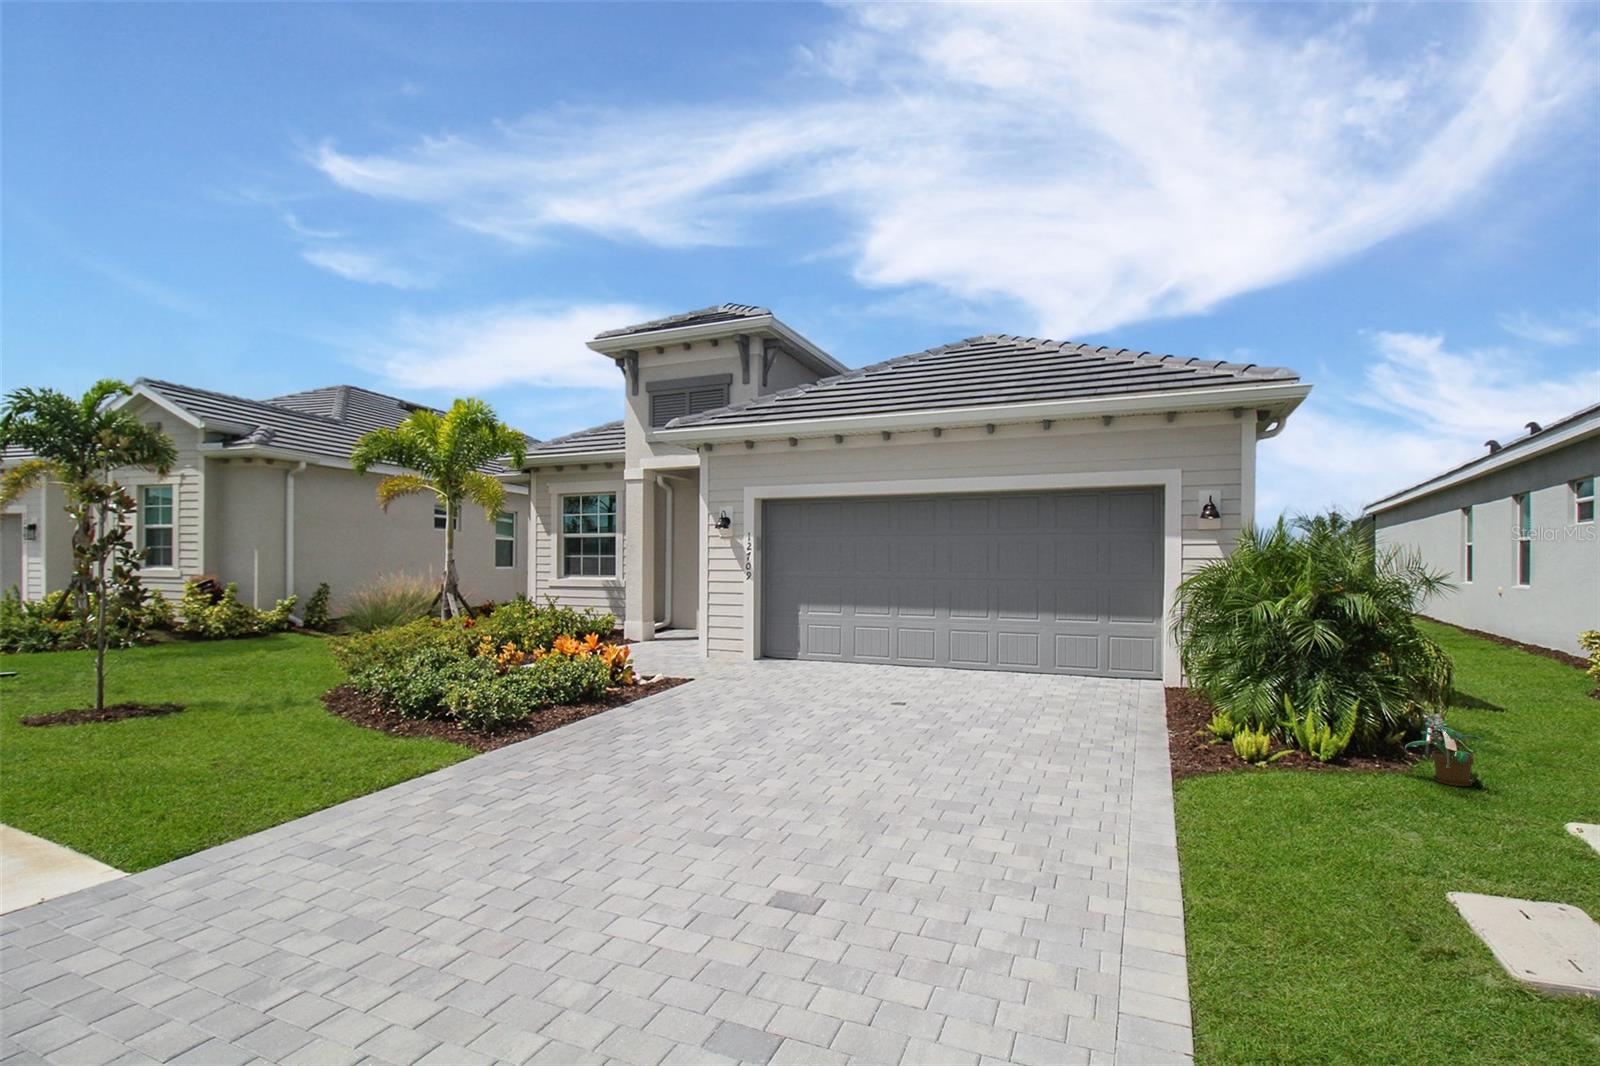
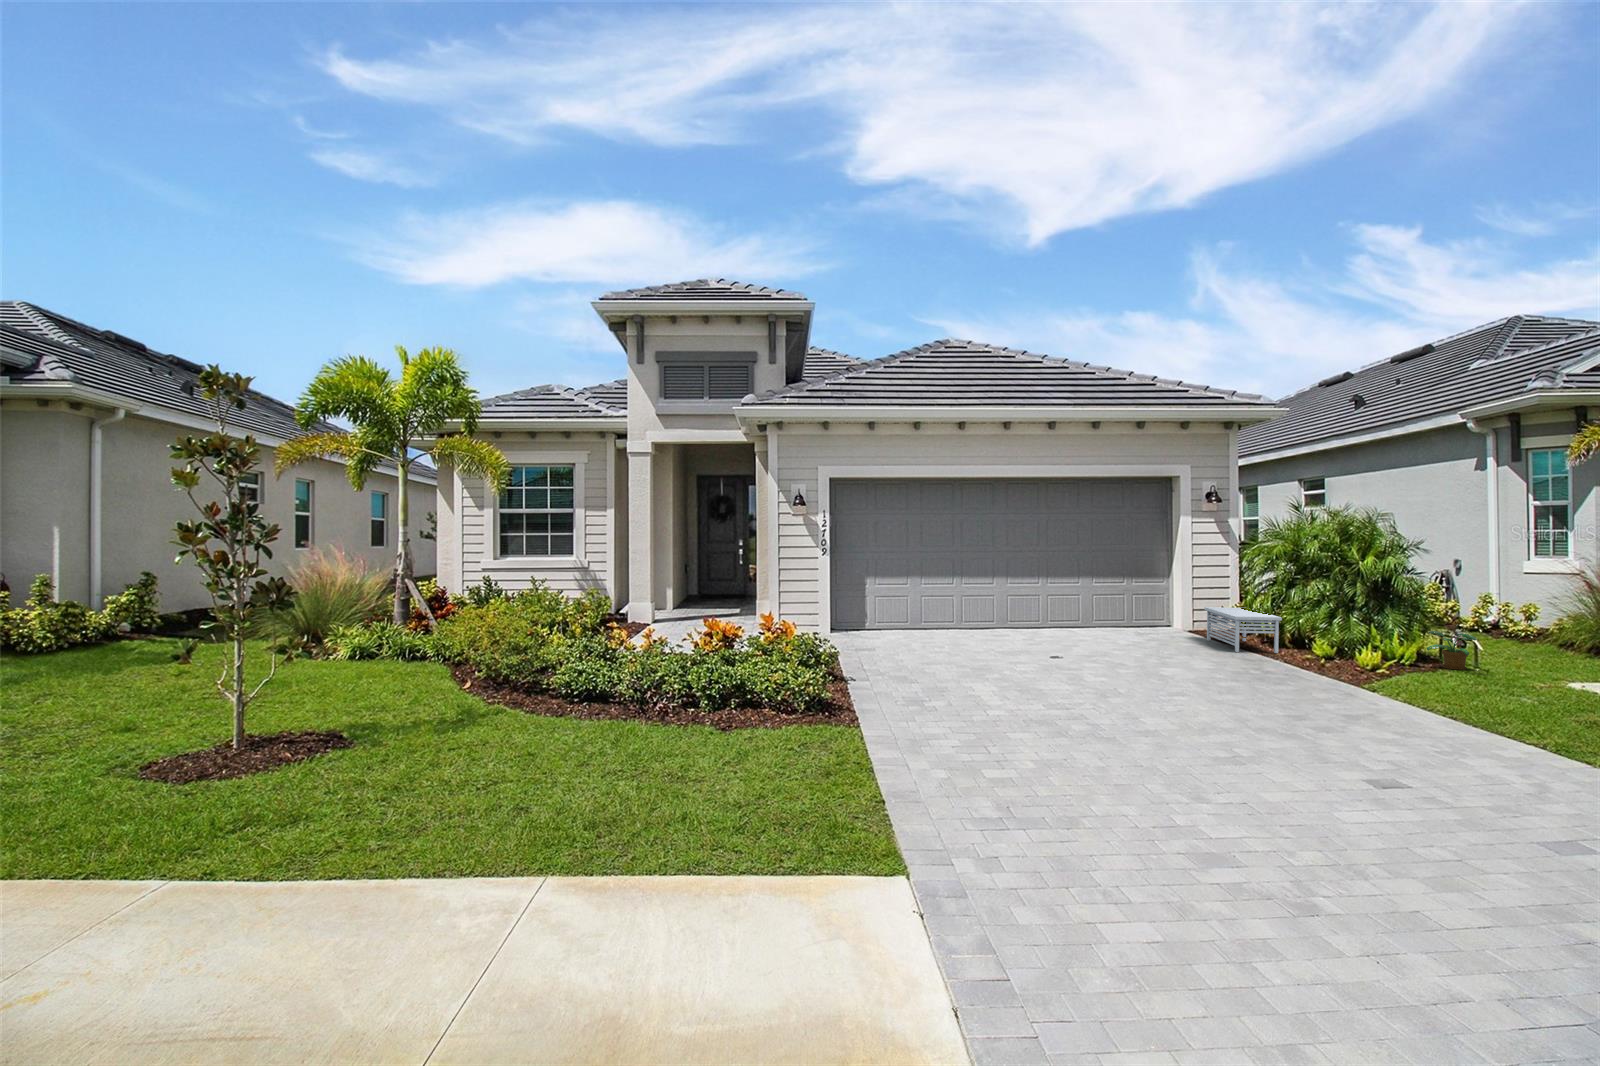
storage bench: none [1152,659,1232,730] -> present [1205,607,1282,653]

